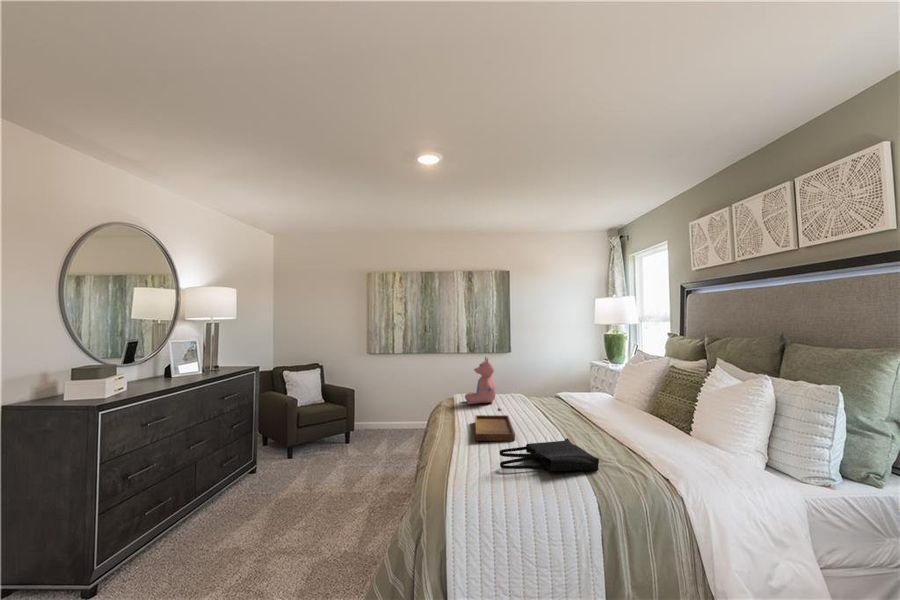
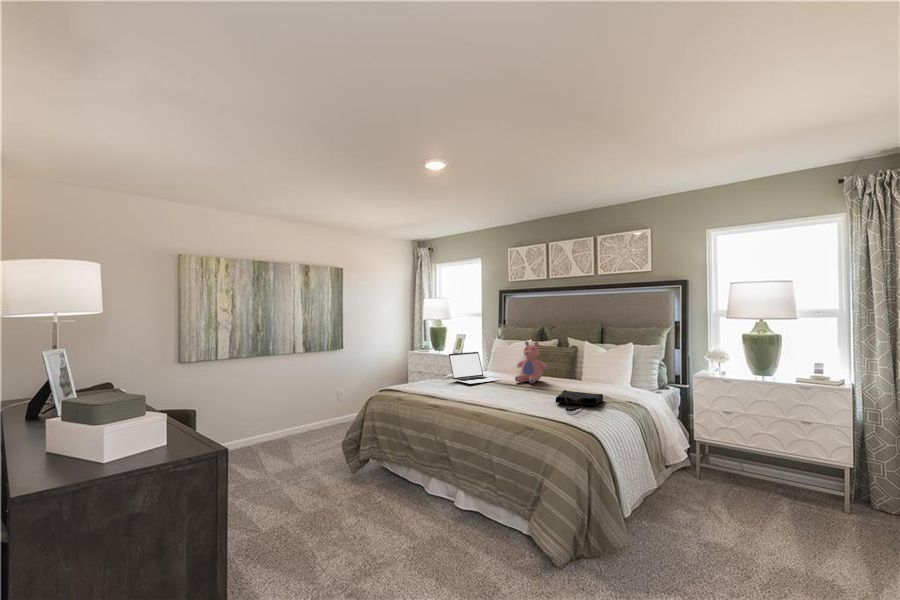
teddy bear: present [465,356,496,404] -> present [515,341,548,383]
laptop: none [528,367,581,409] -> present [449,352,500,384]
tray: present [475,408,515,441] -> none [465,381,525,406]

